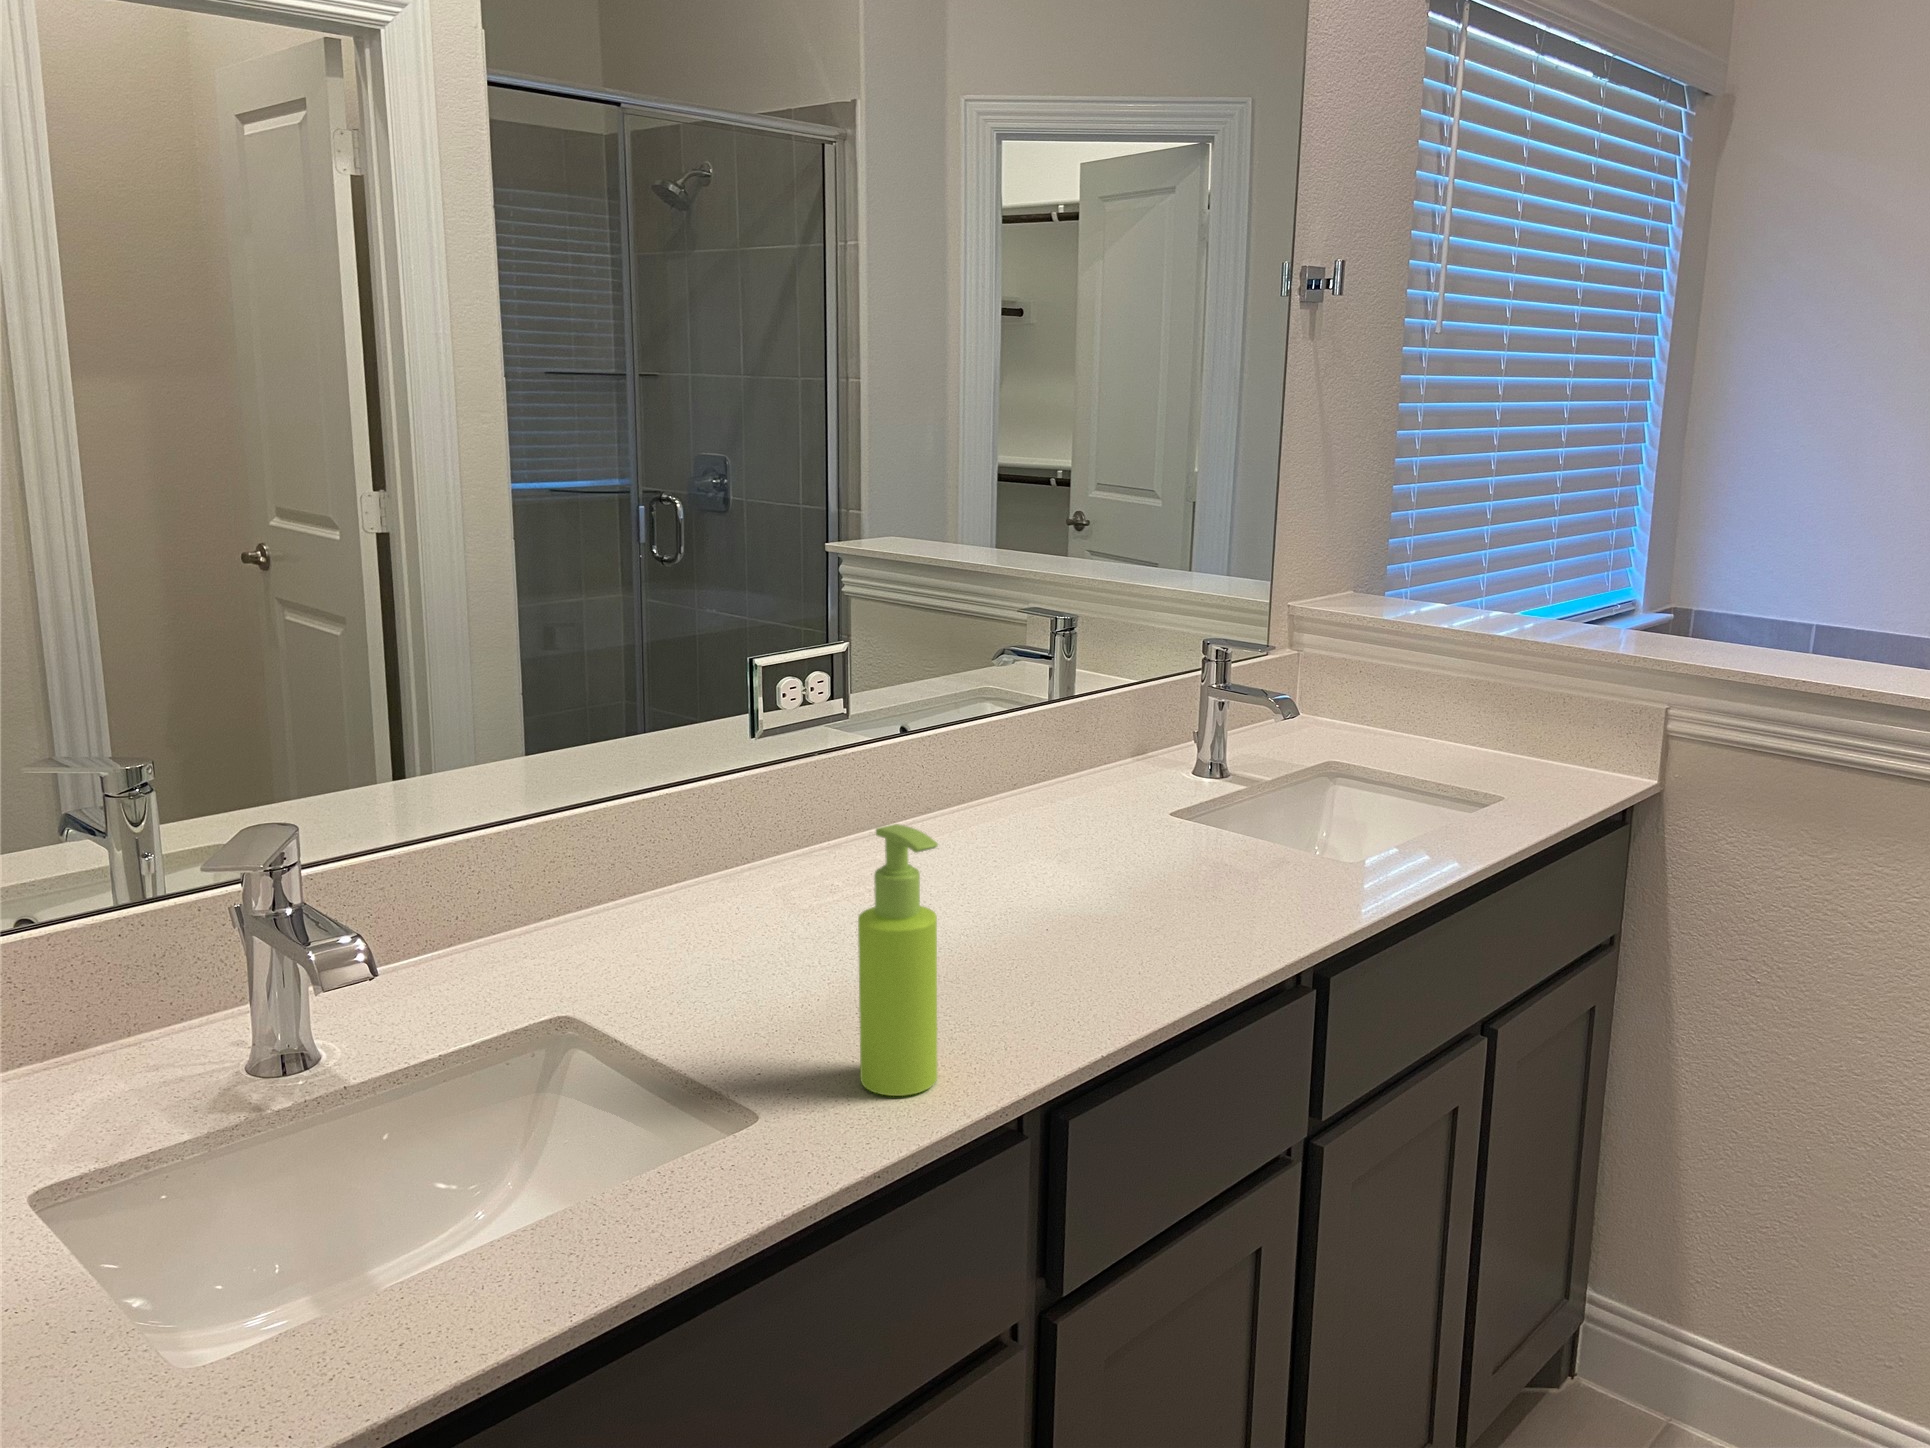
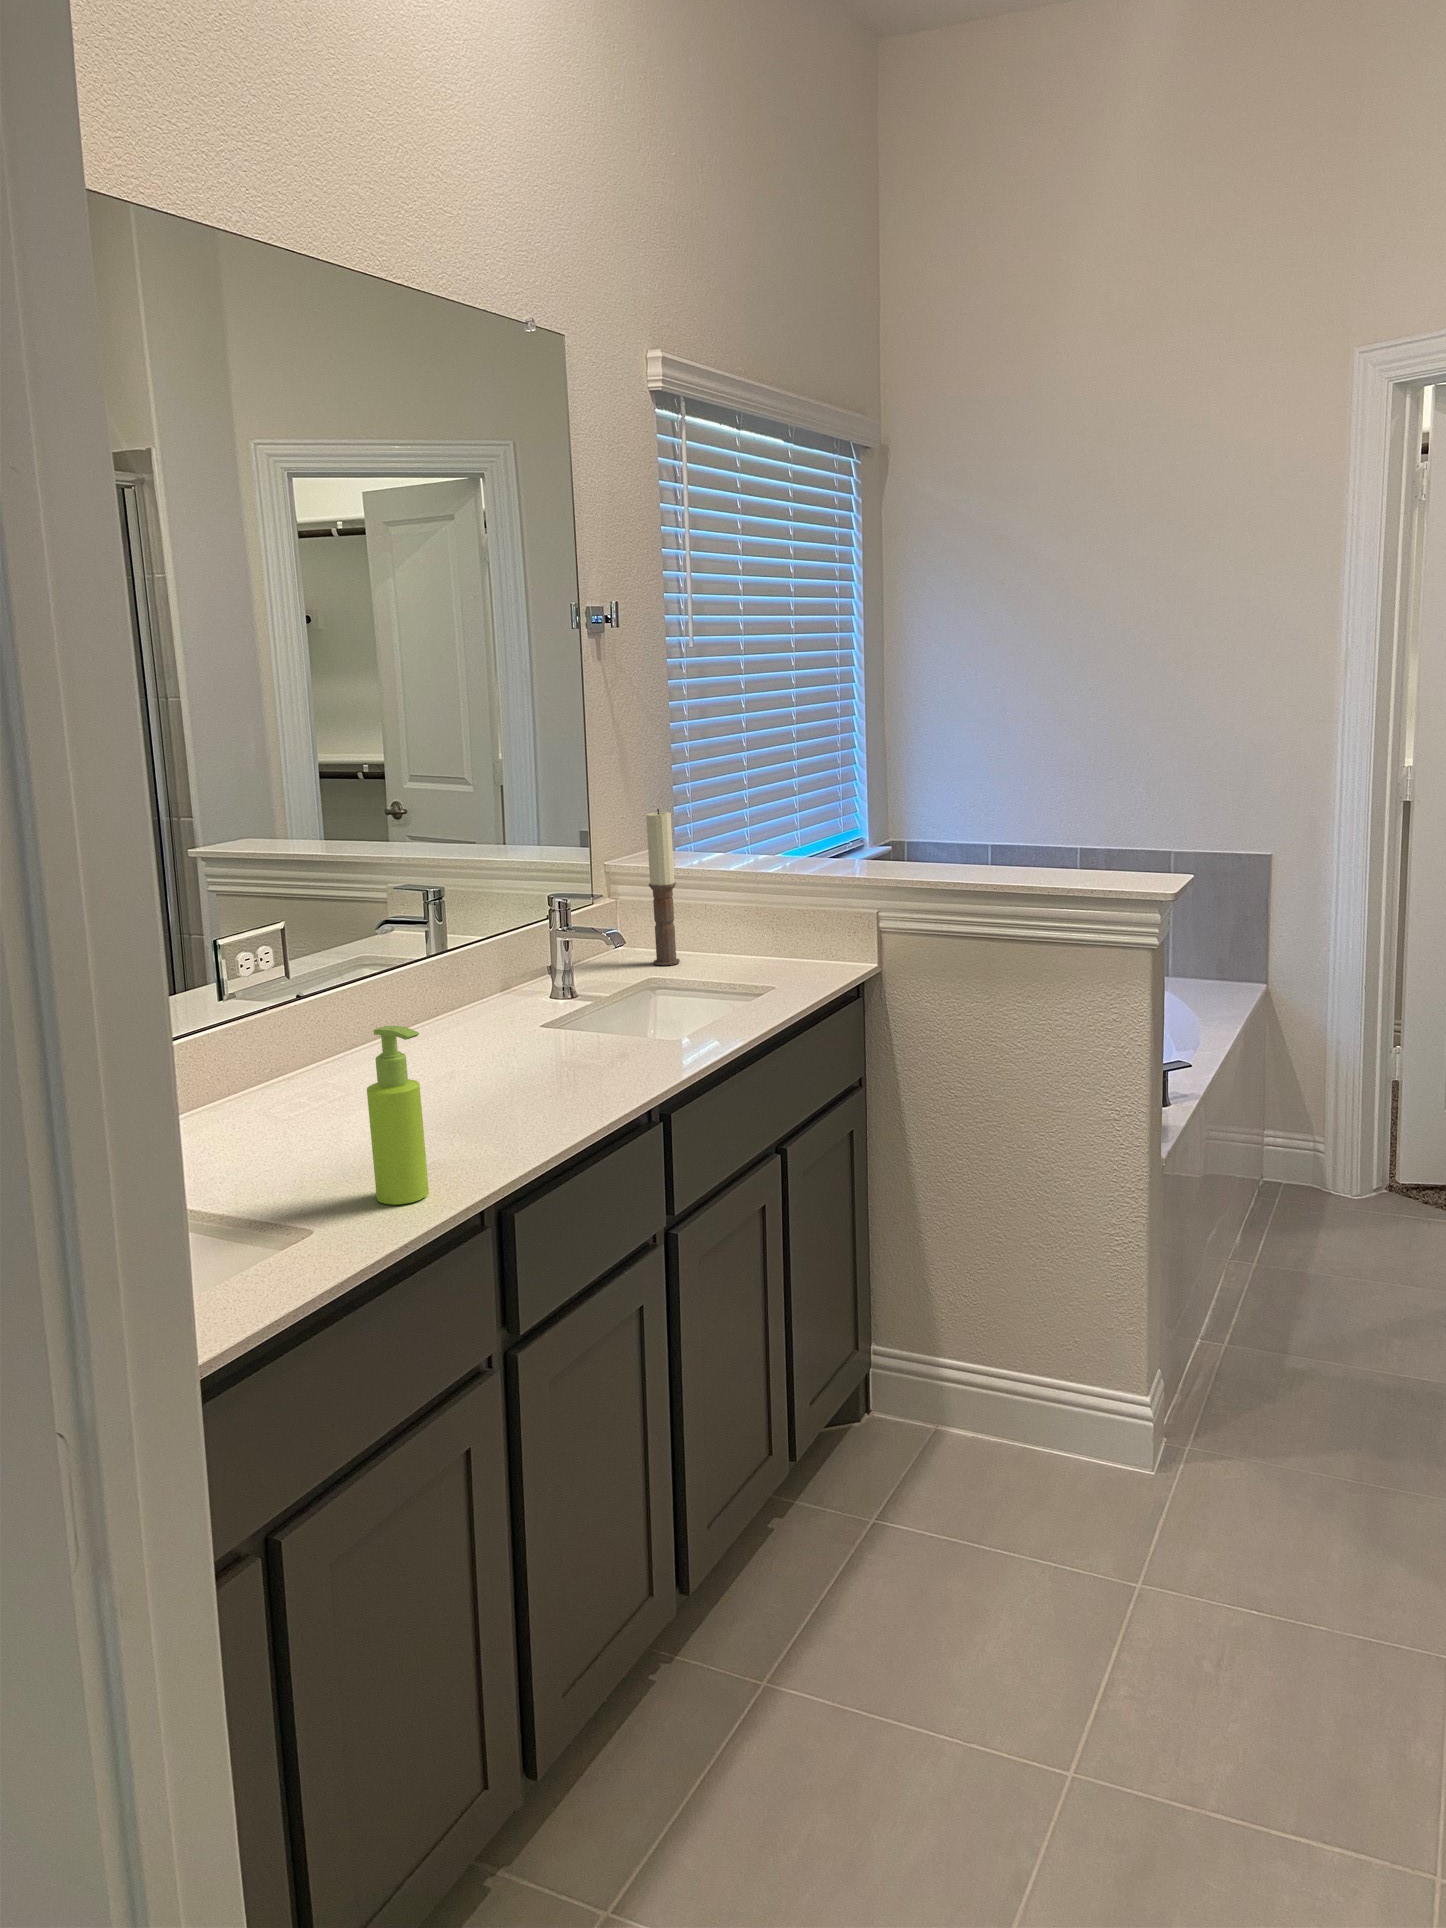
candle: none [1342,538,1386,745] -> present [646,809,680,965]

